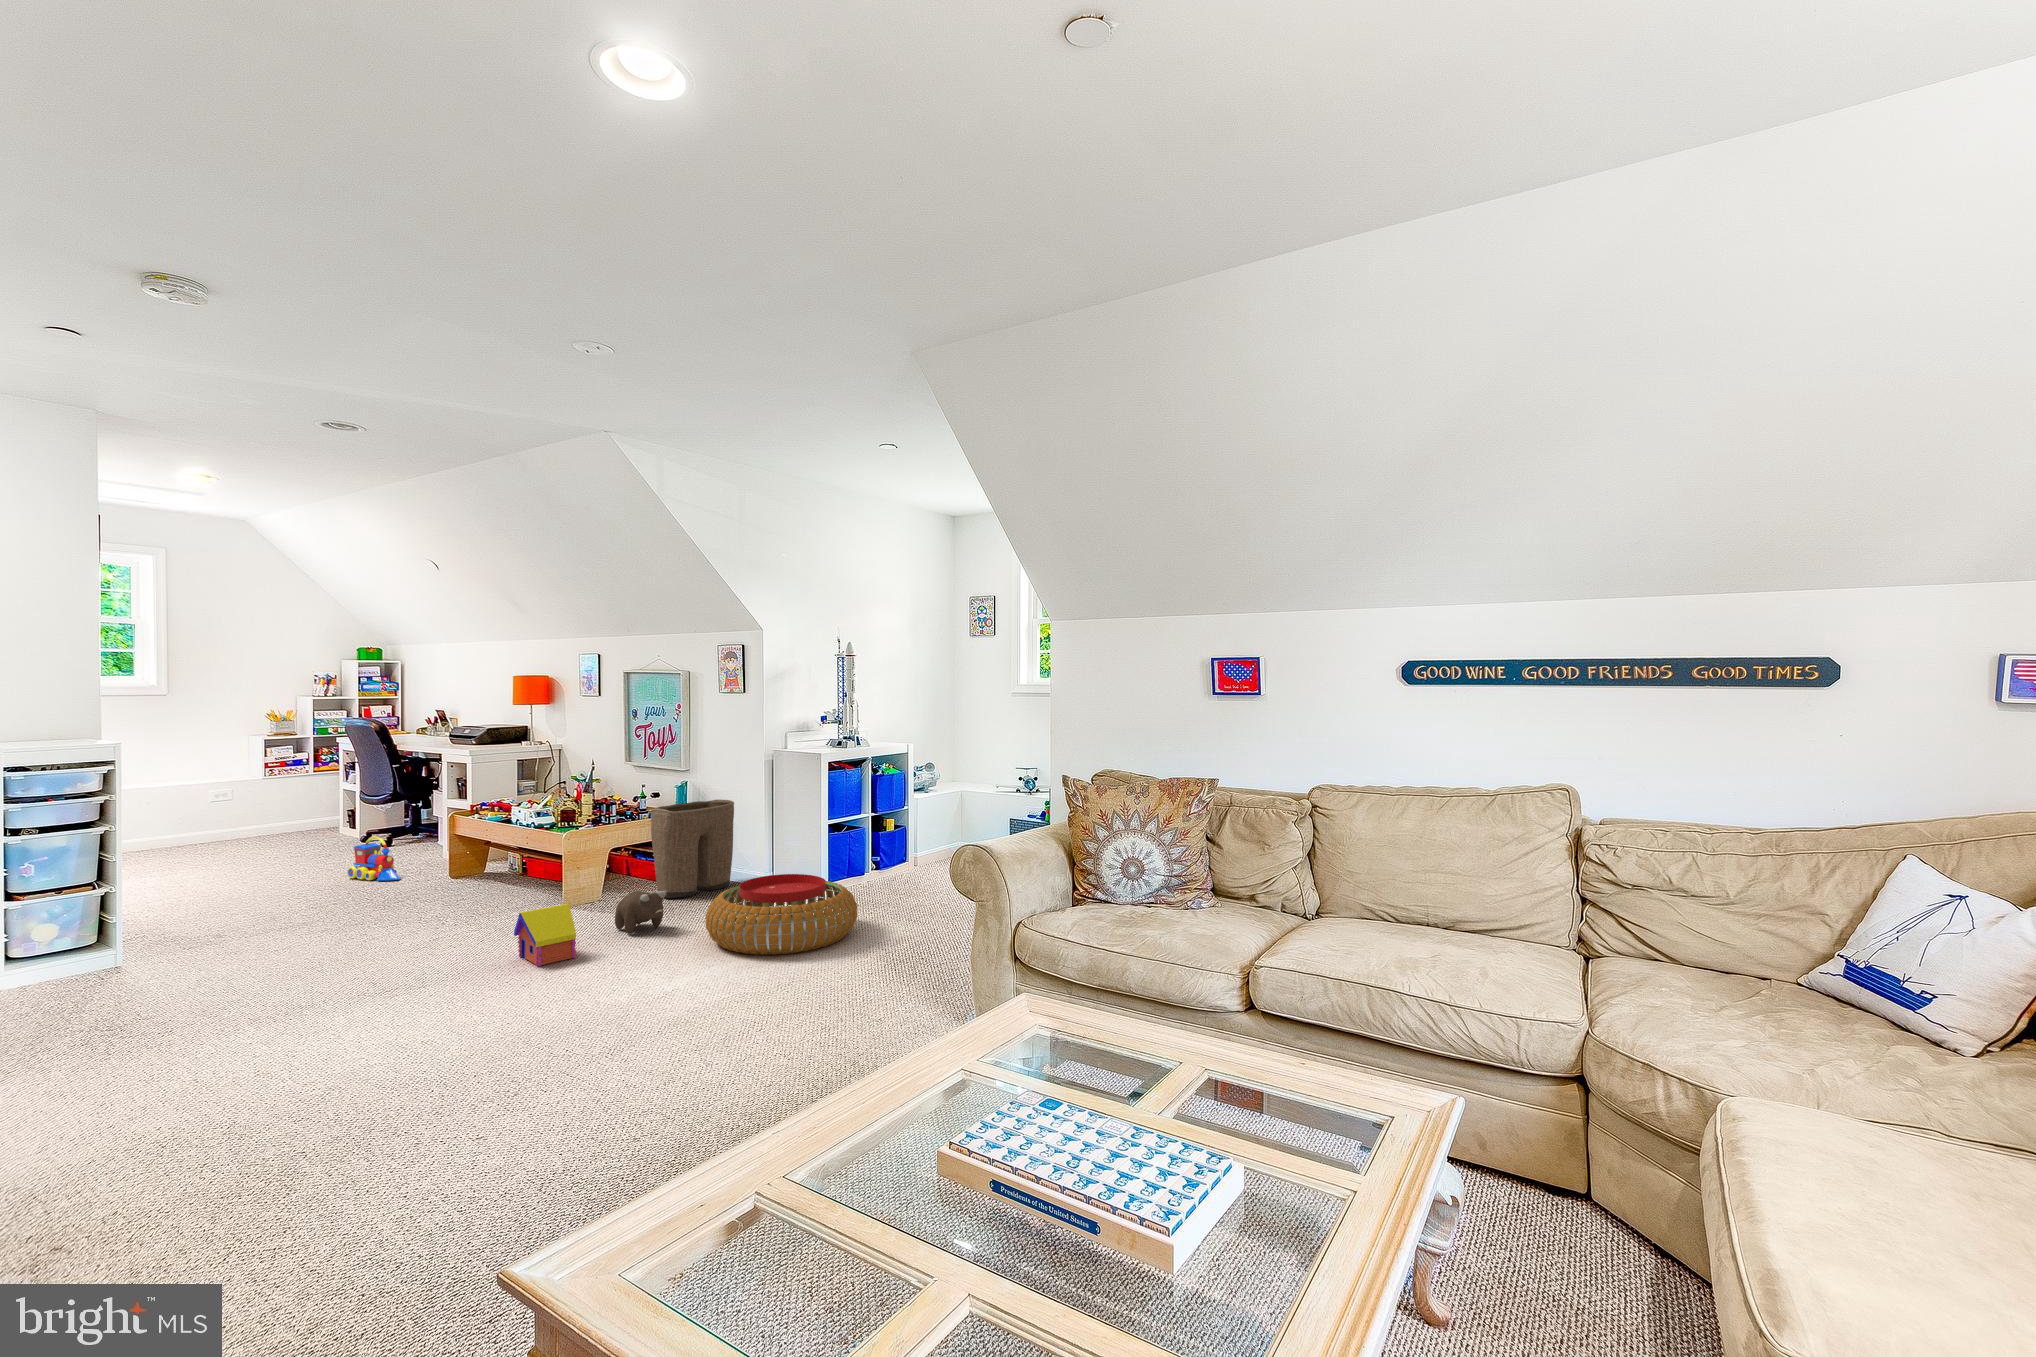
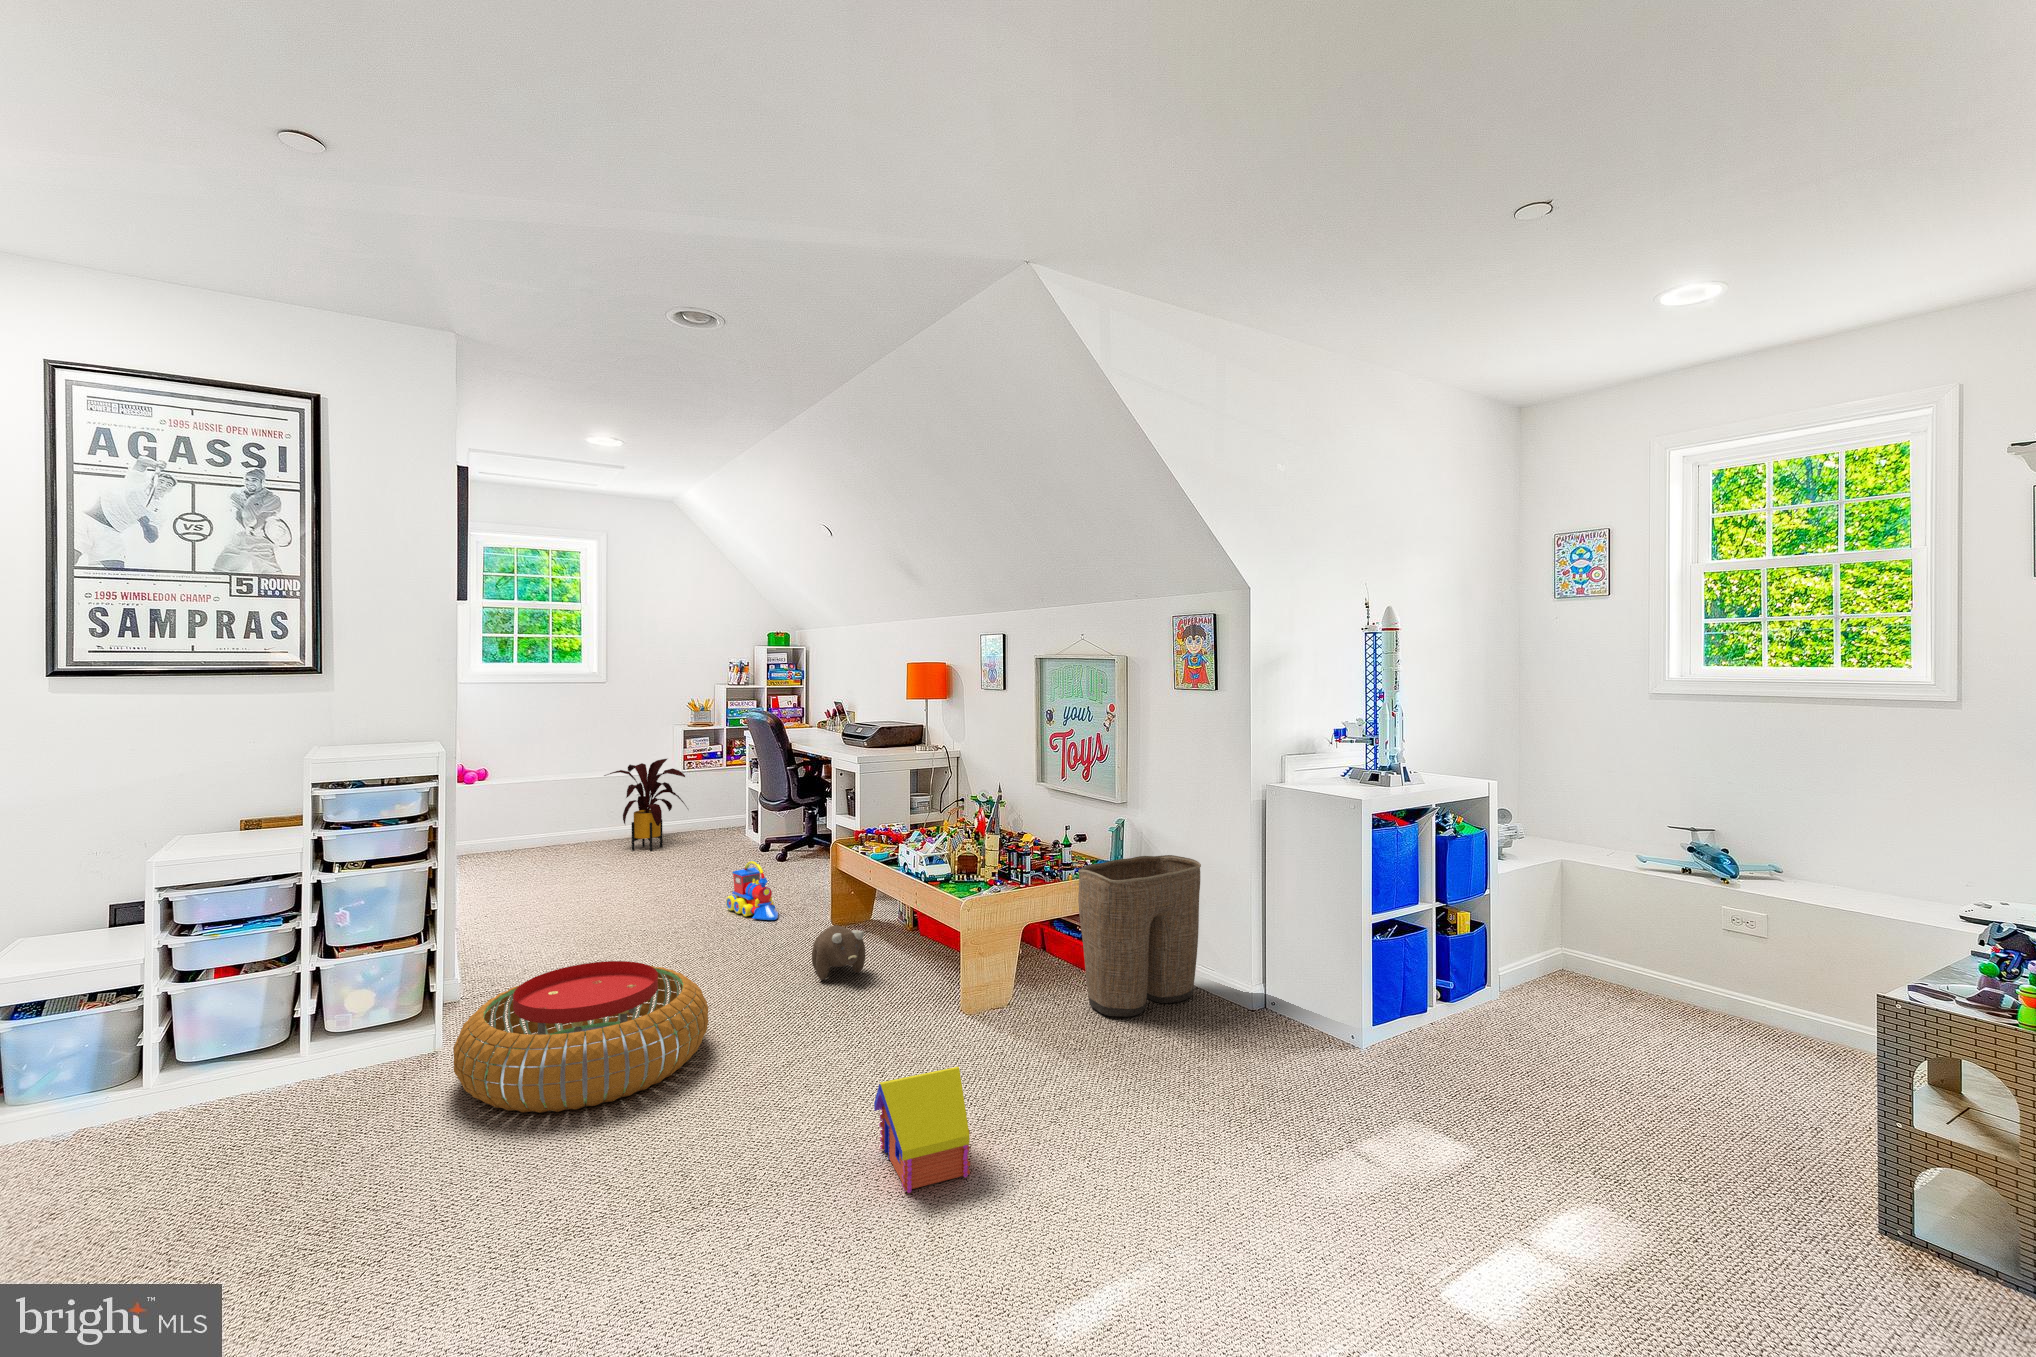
house plant: none [181,766,280,852] -> present [604,759,688,851]
pouf: present [706,874,857,955] -> present [453,961,709,1113]
plush toy: present [615,891,667,934] -> present [812,925,865,980]

